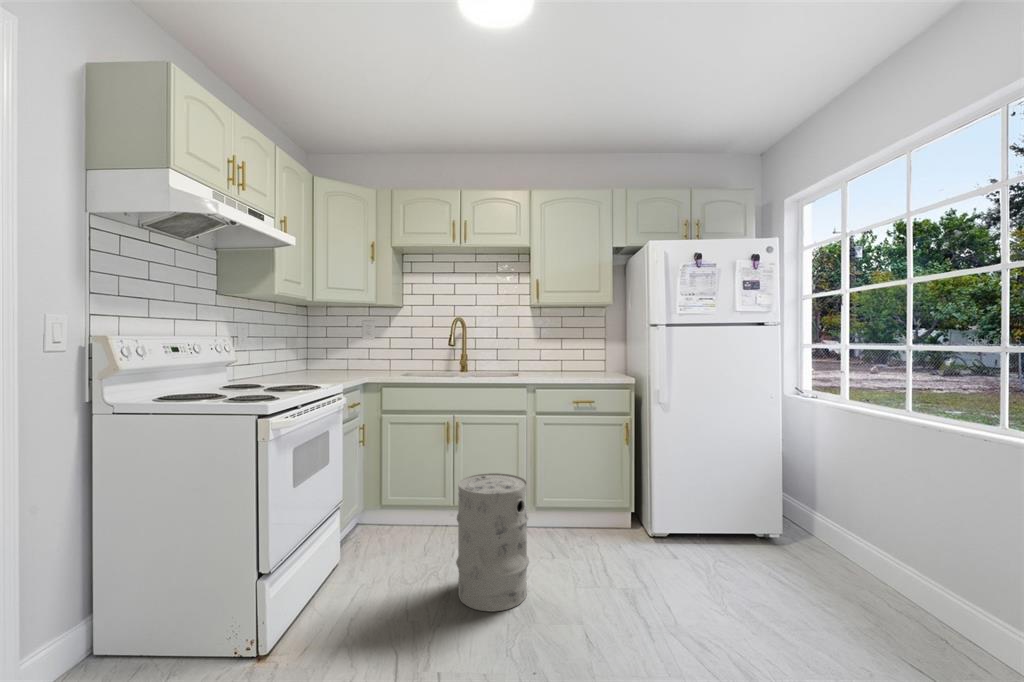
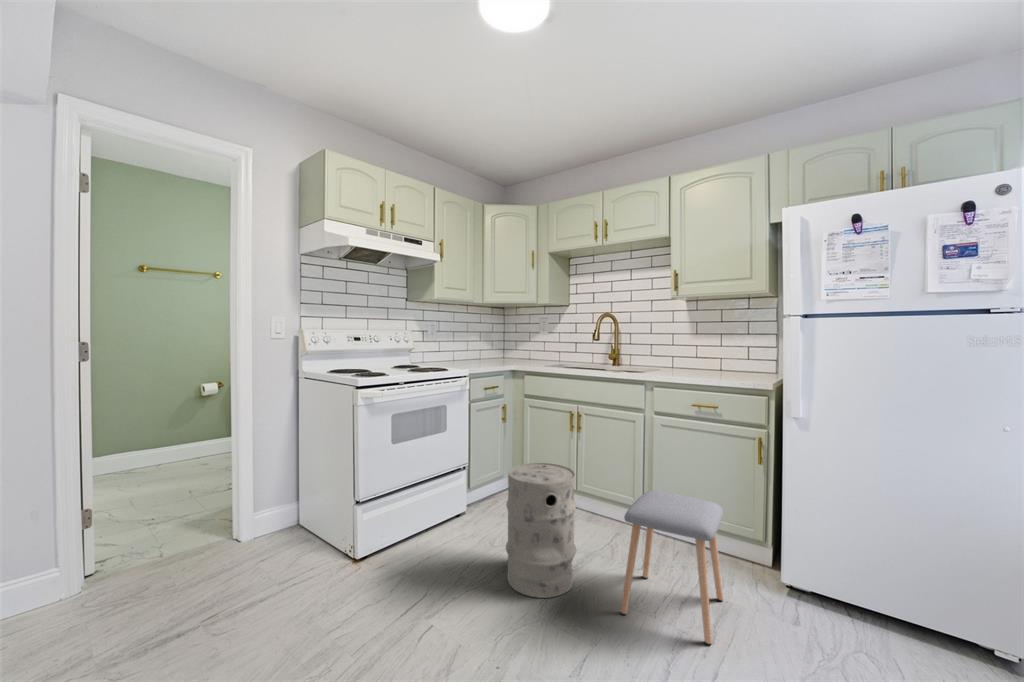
stool: none [566,478,655,593] -> present [621,491,723,645]

